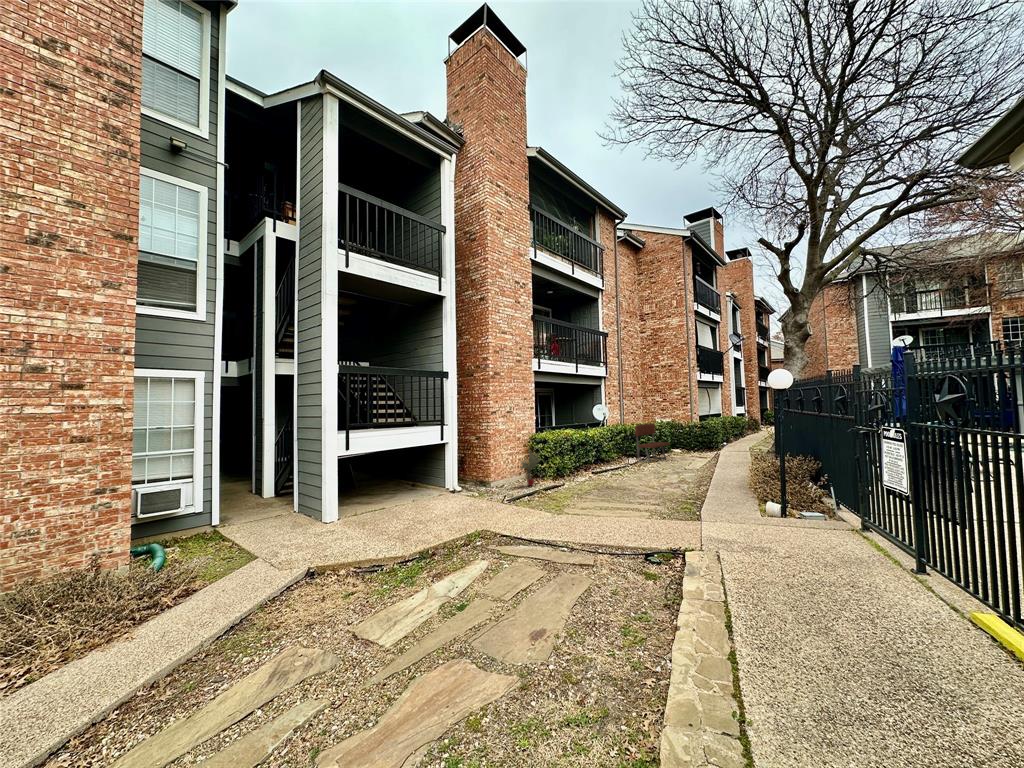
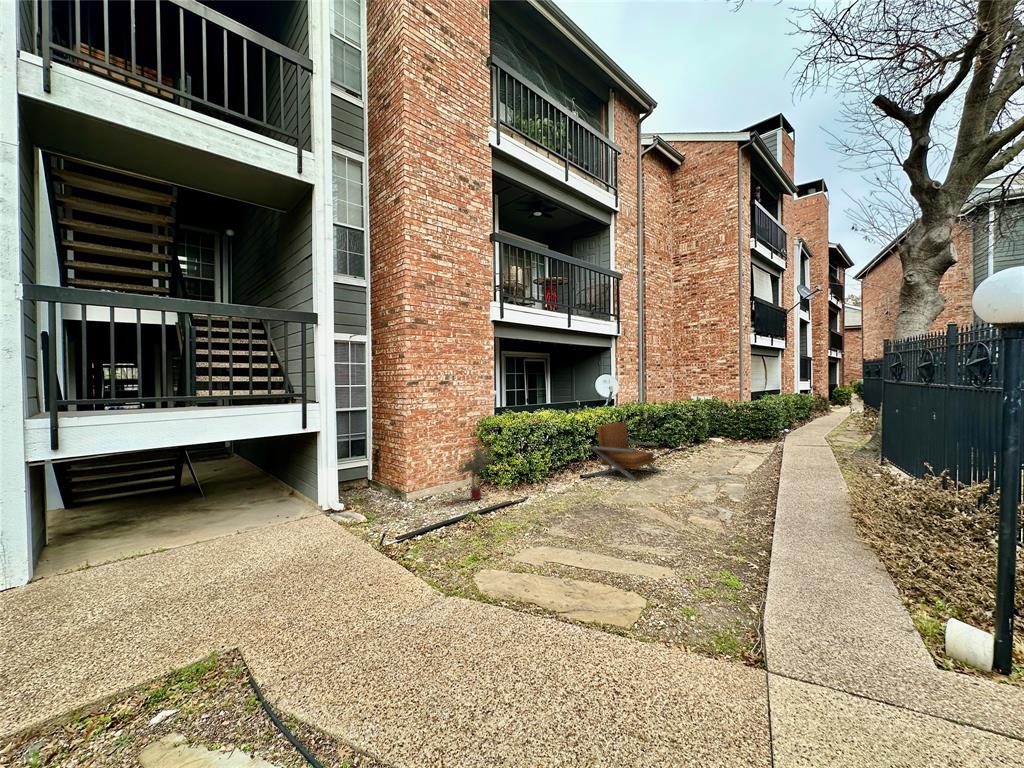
bench: present [635,423,670,462] -> none [657,402,708,459]
lounge chair: none [596,436,641,475] -> present [591,422,659,481]

